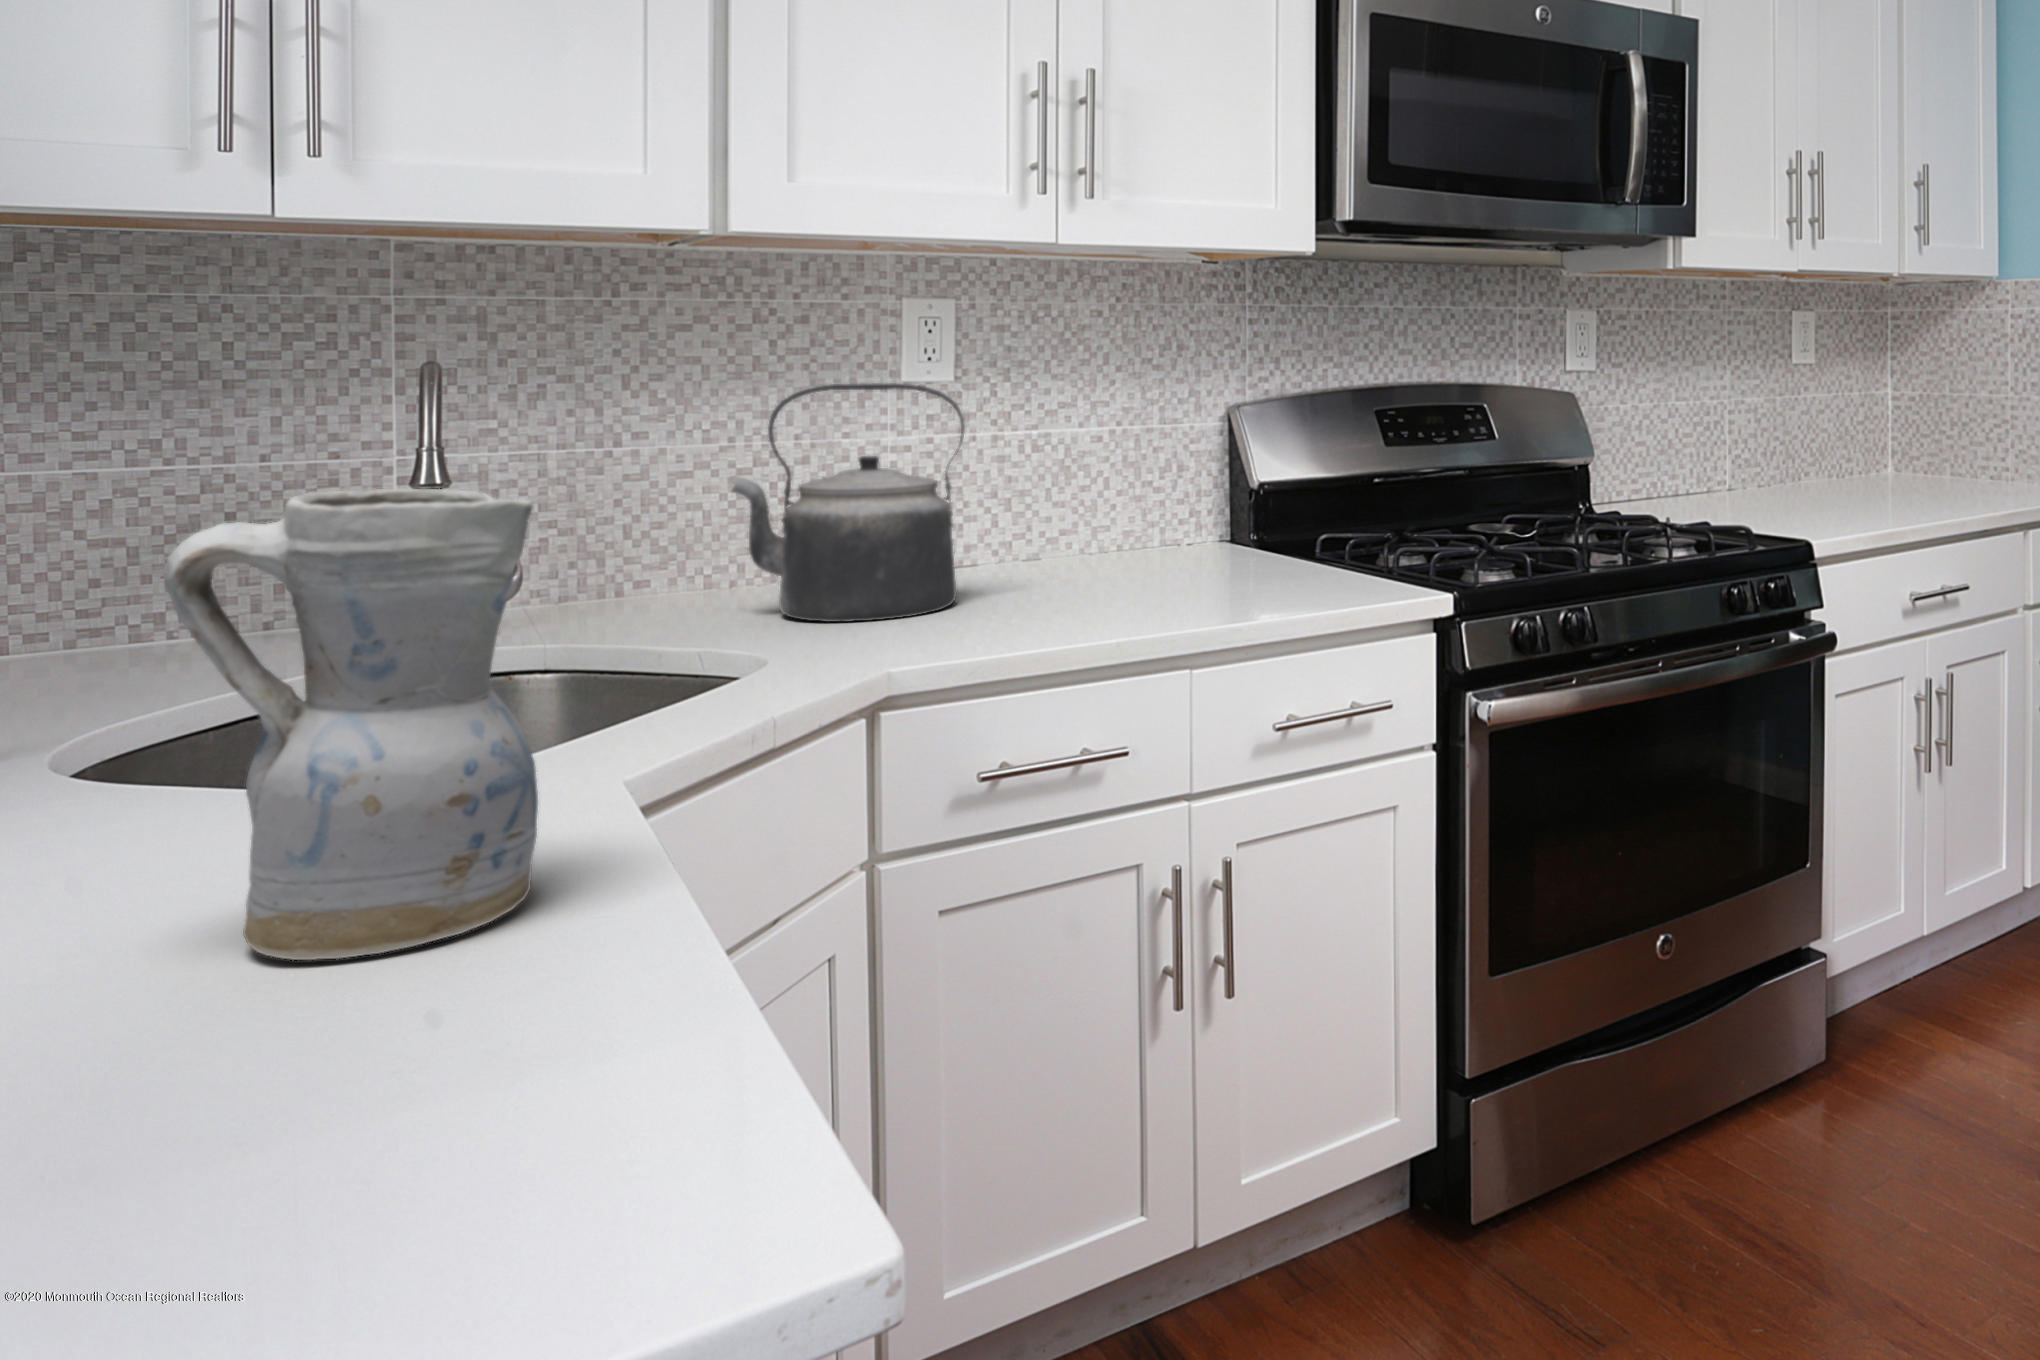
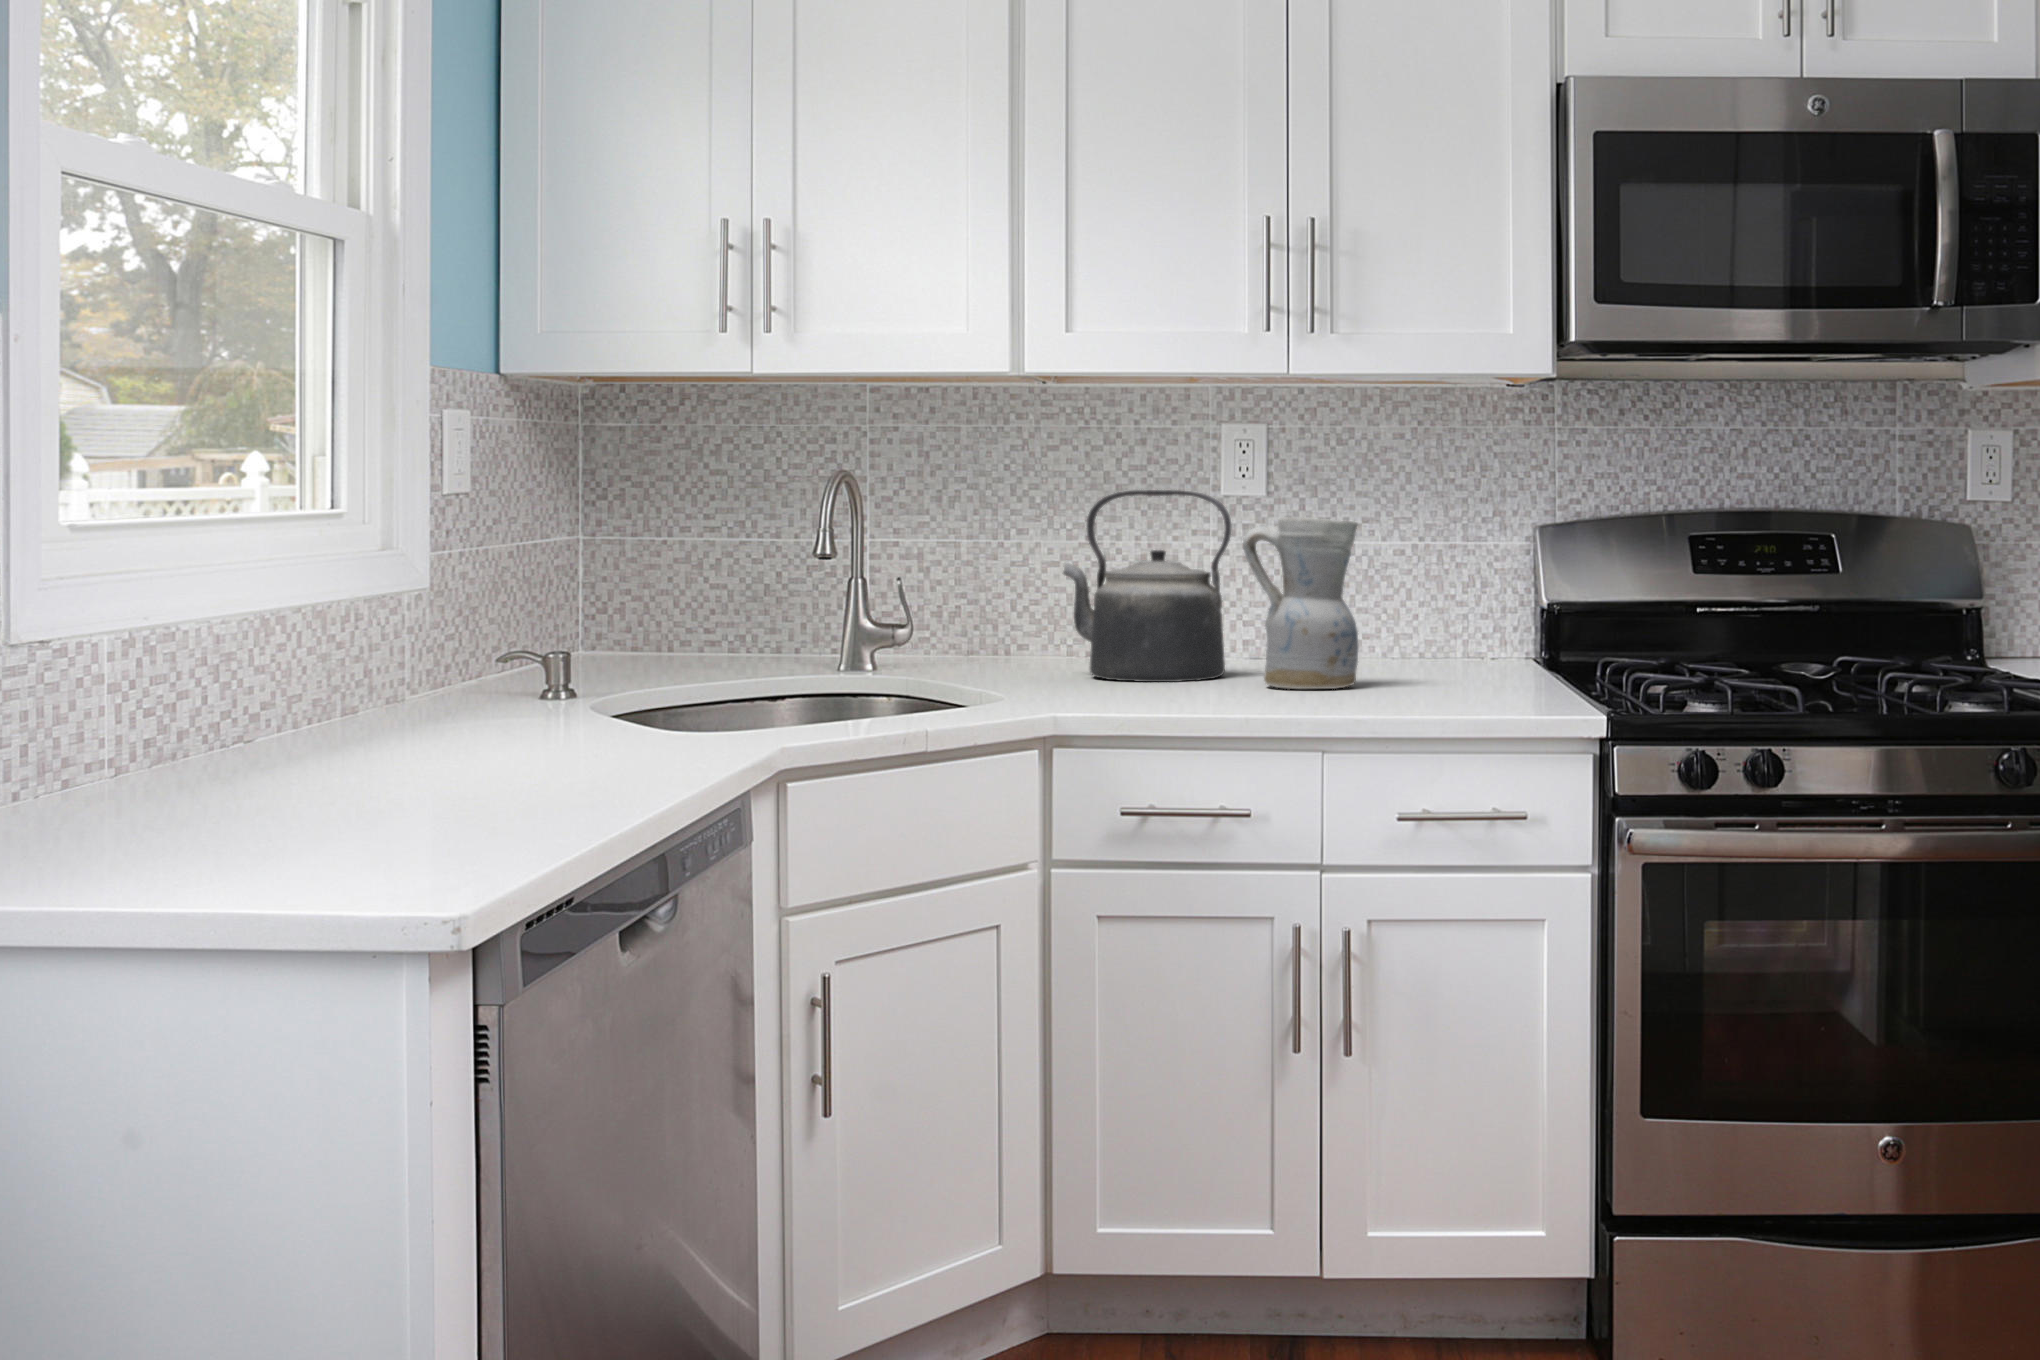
ceramic pitcher: present [165,489,538,960] -> present [1243,517,1358,689]

